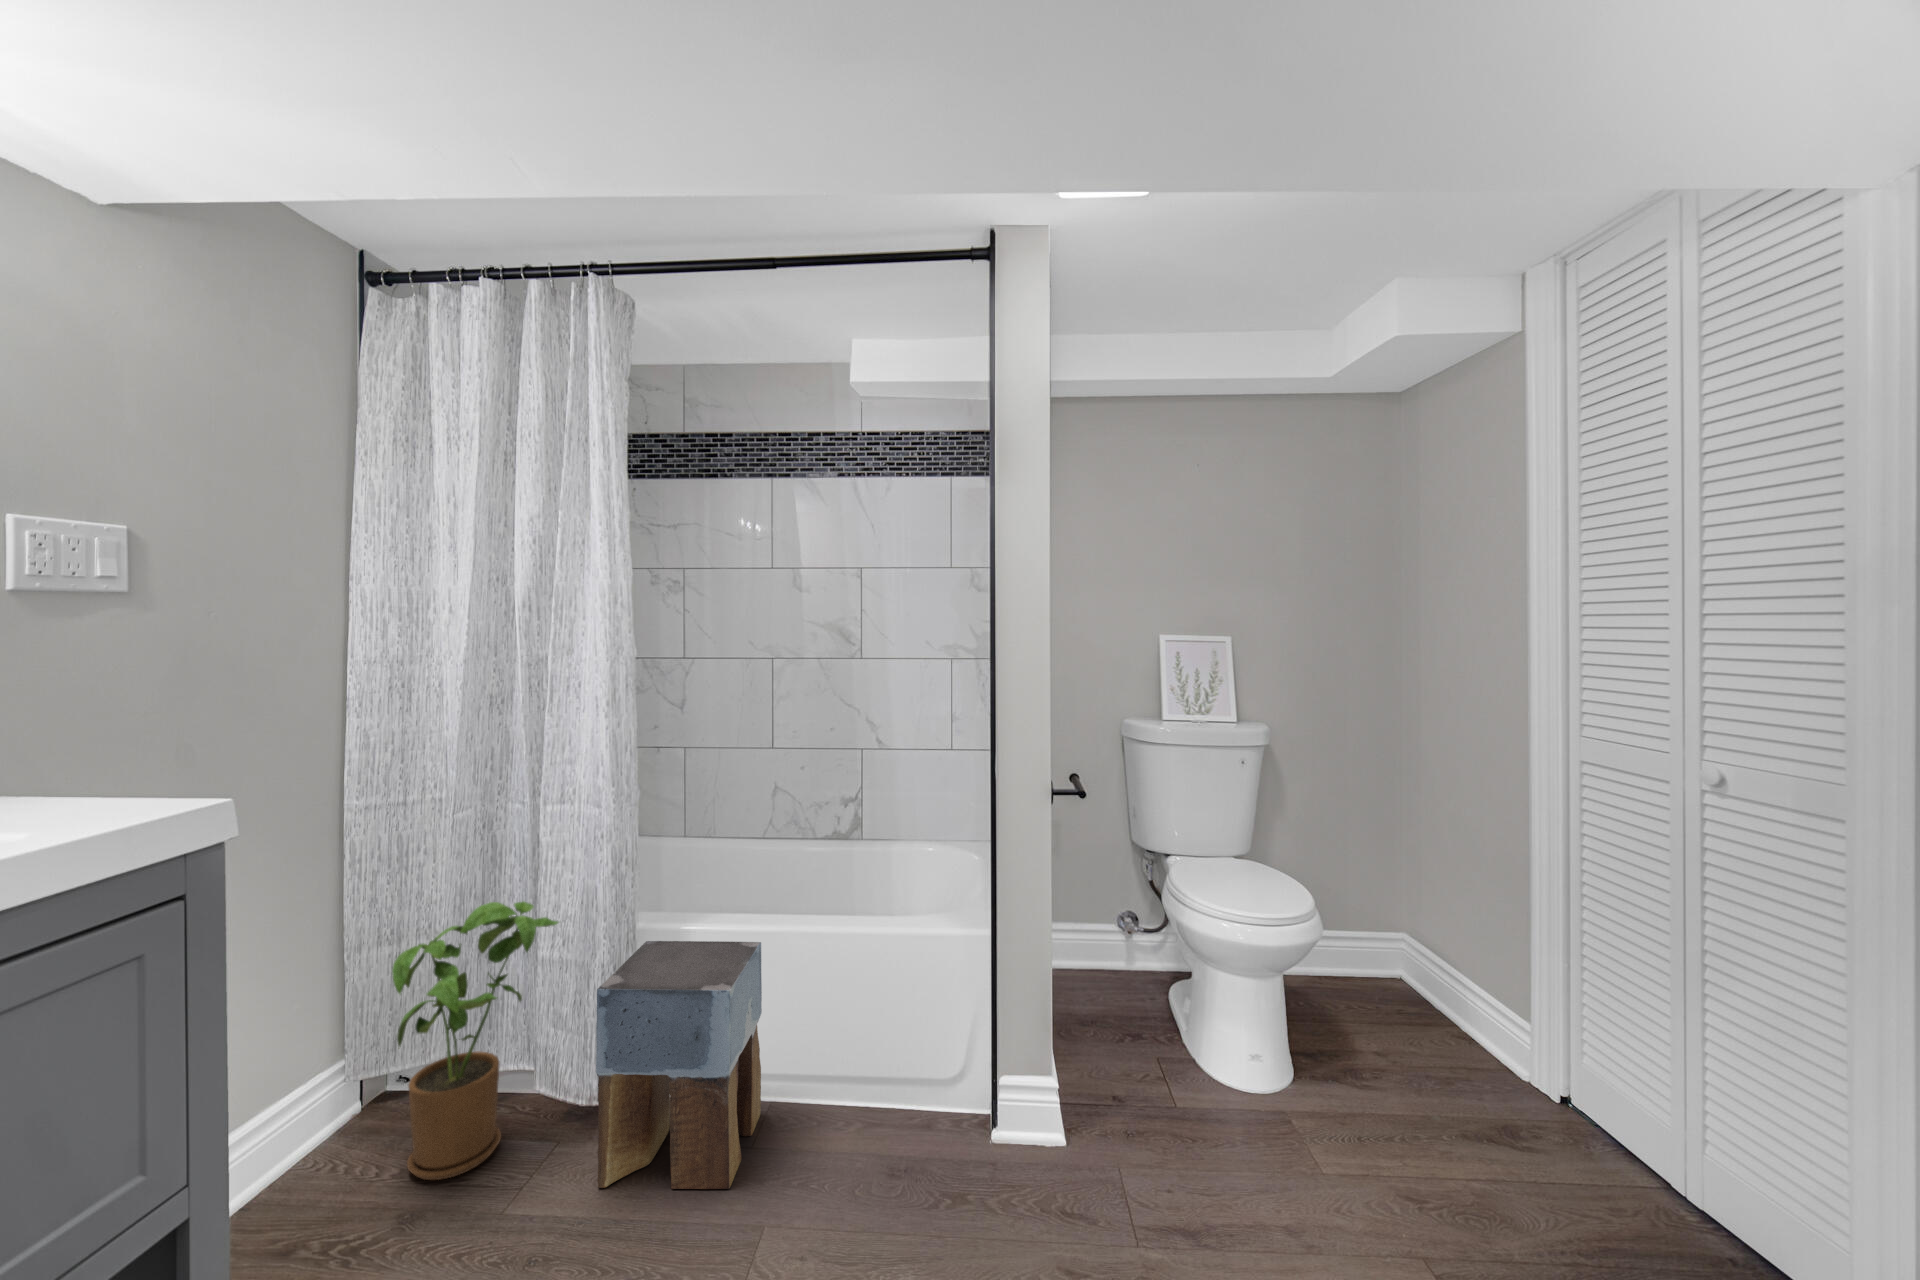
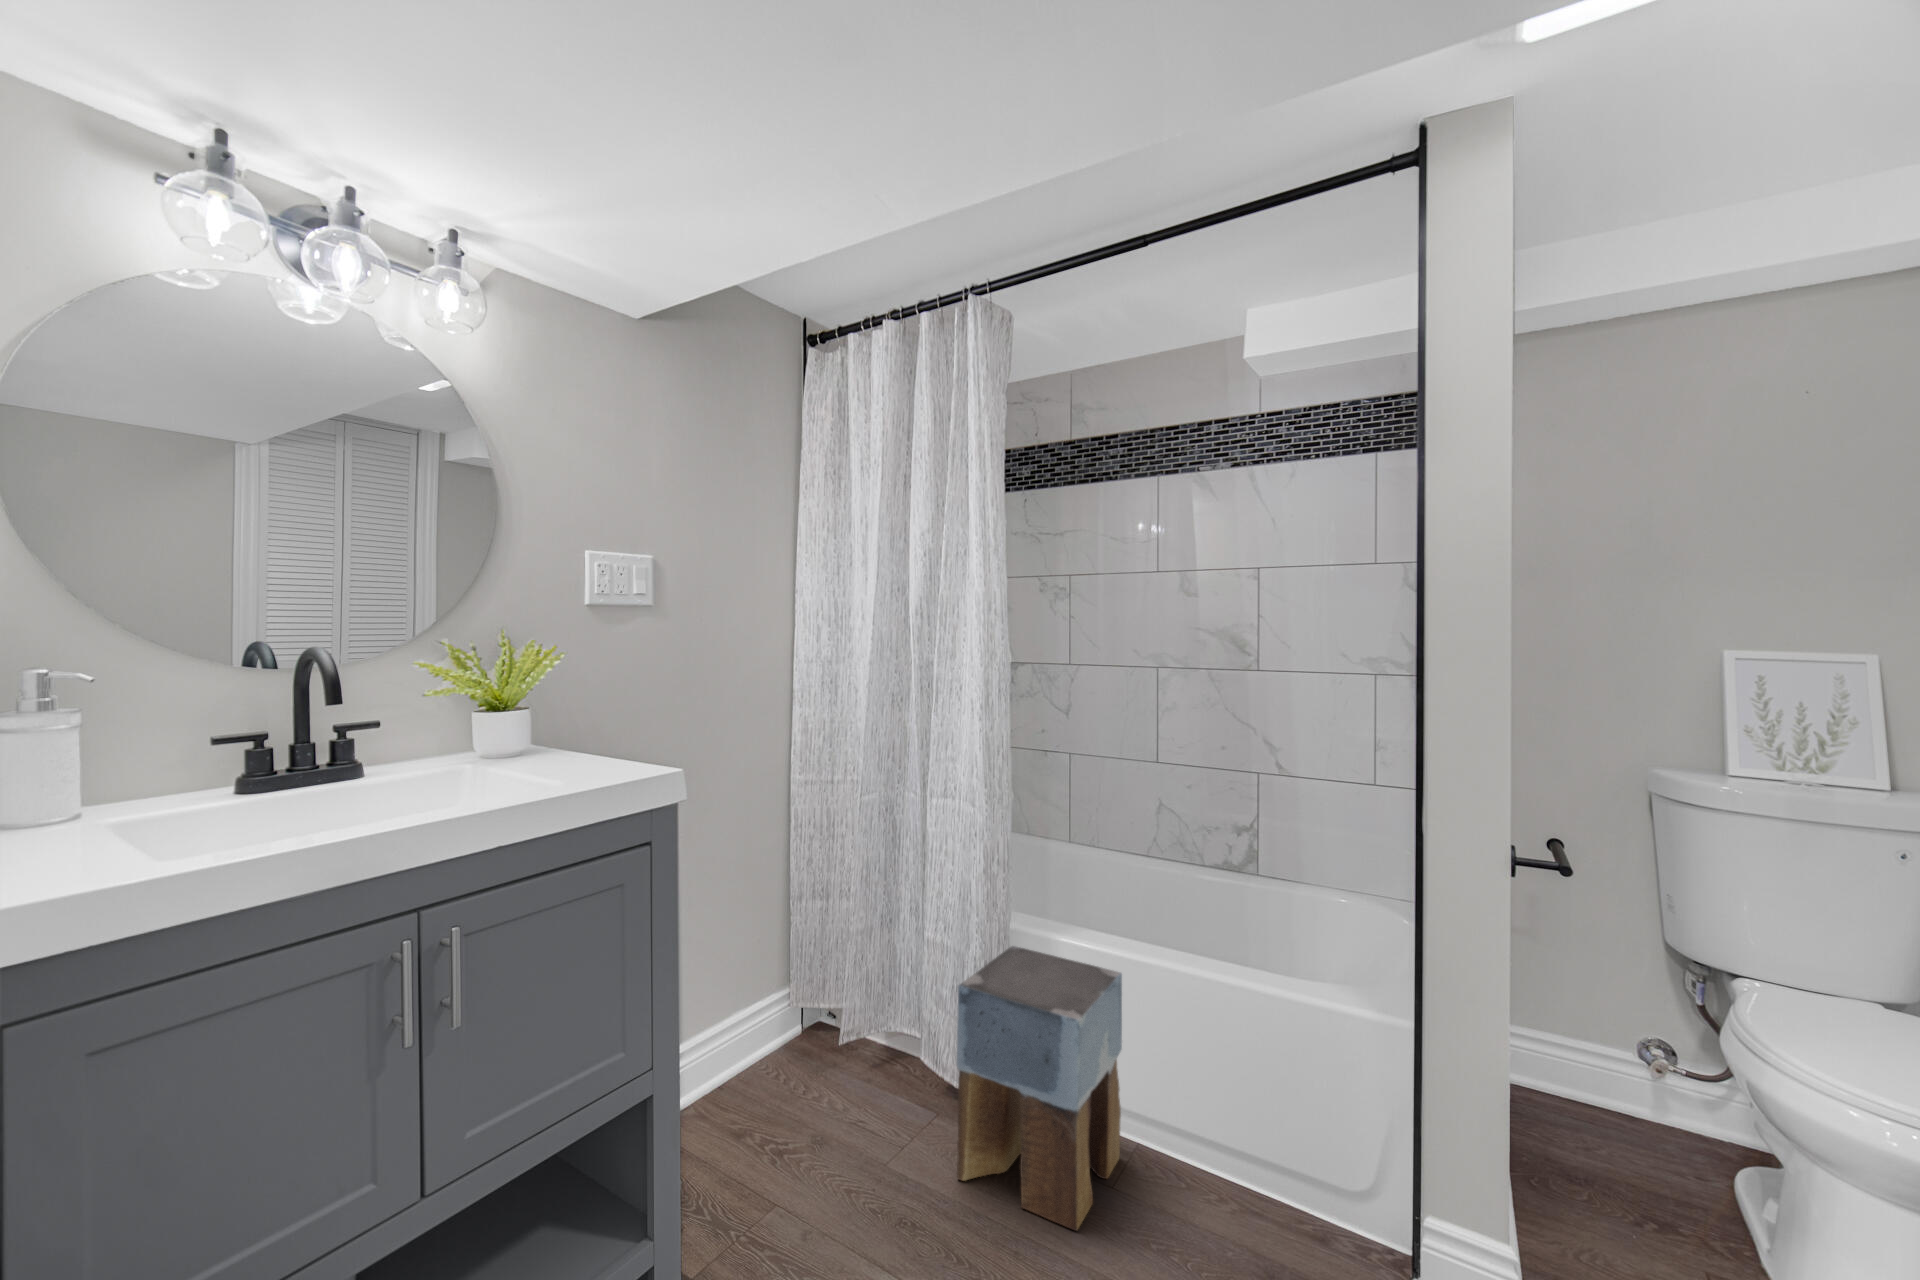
house plant: present [392,901,558,1180] -> none [809,882,939,1121]

